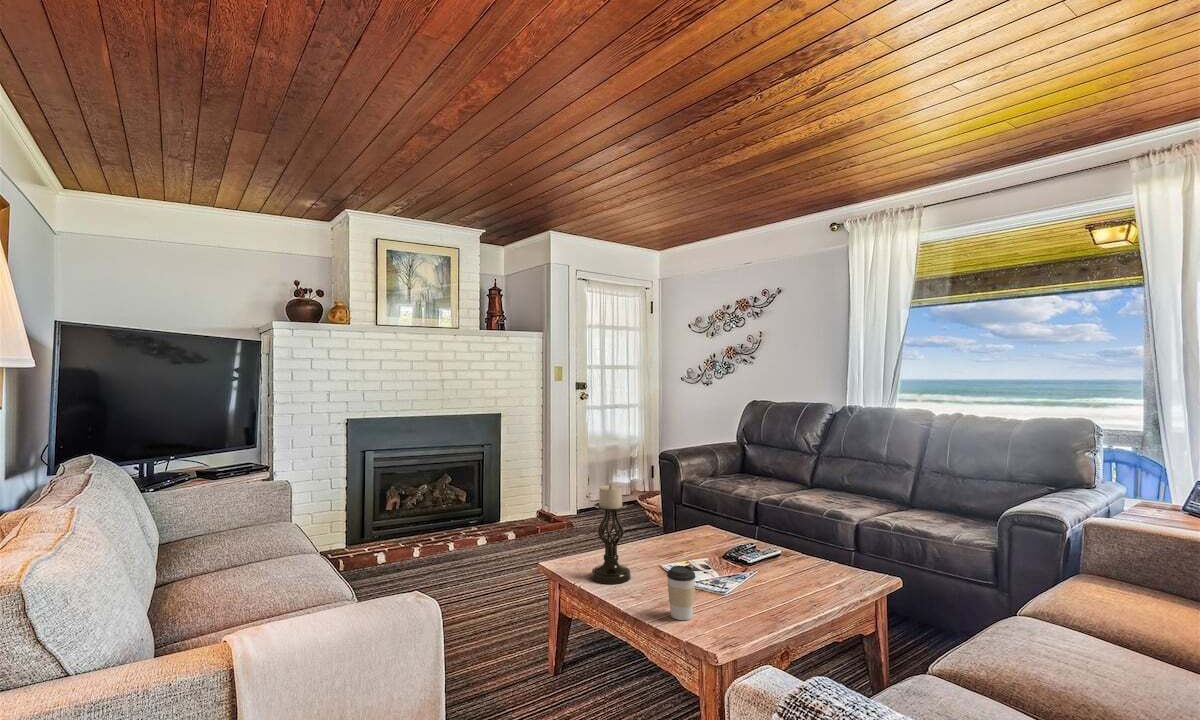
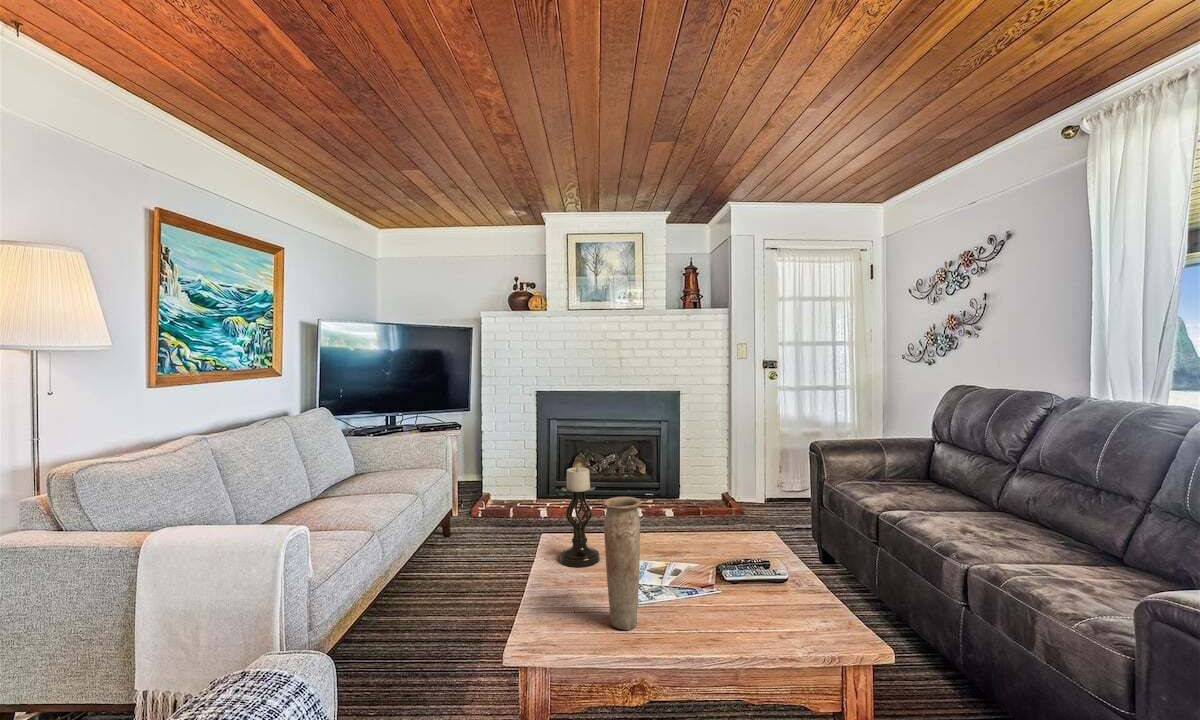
vase: none [722,499,757,615] -> present [602,497,642,630]
coffee cup: present [667,566,696,620] -> none [549,558,580,617]

